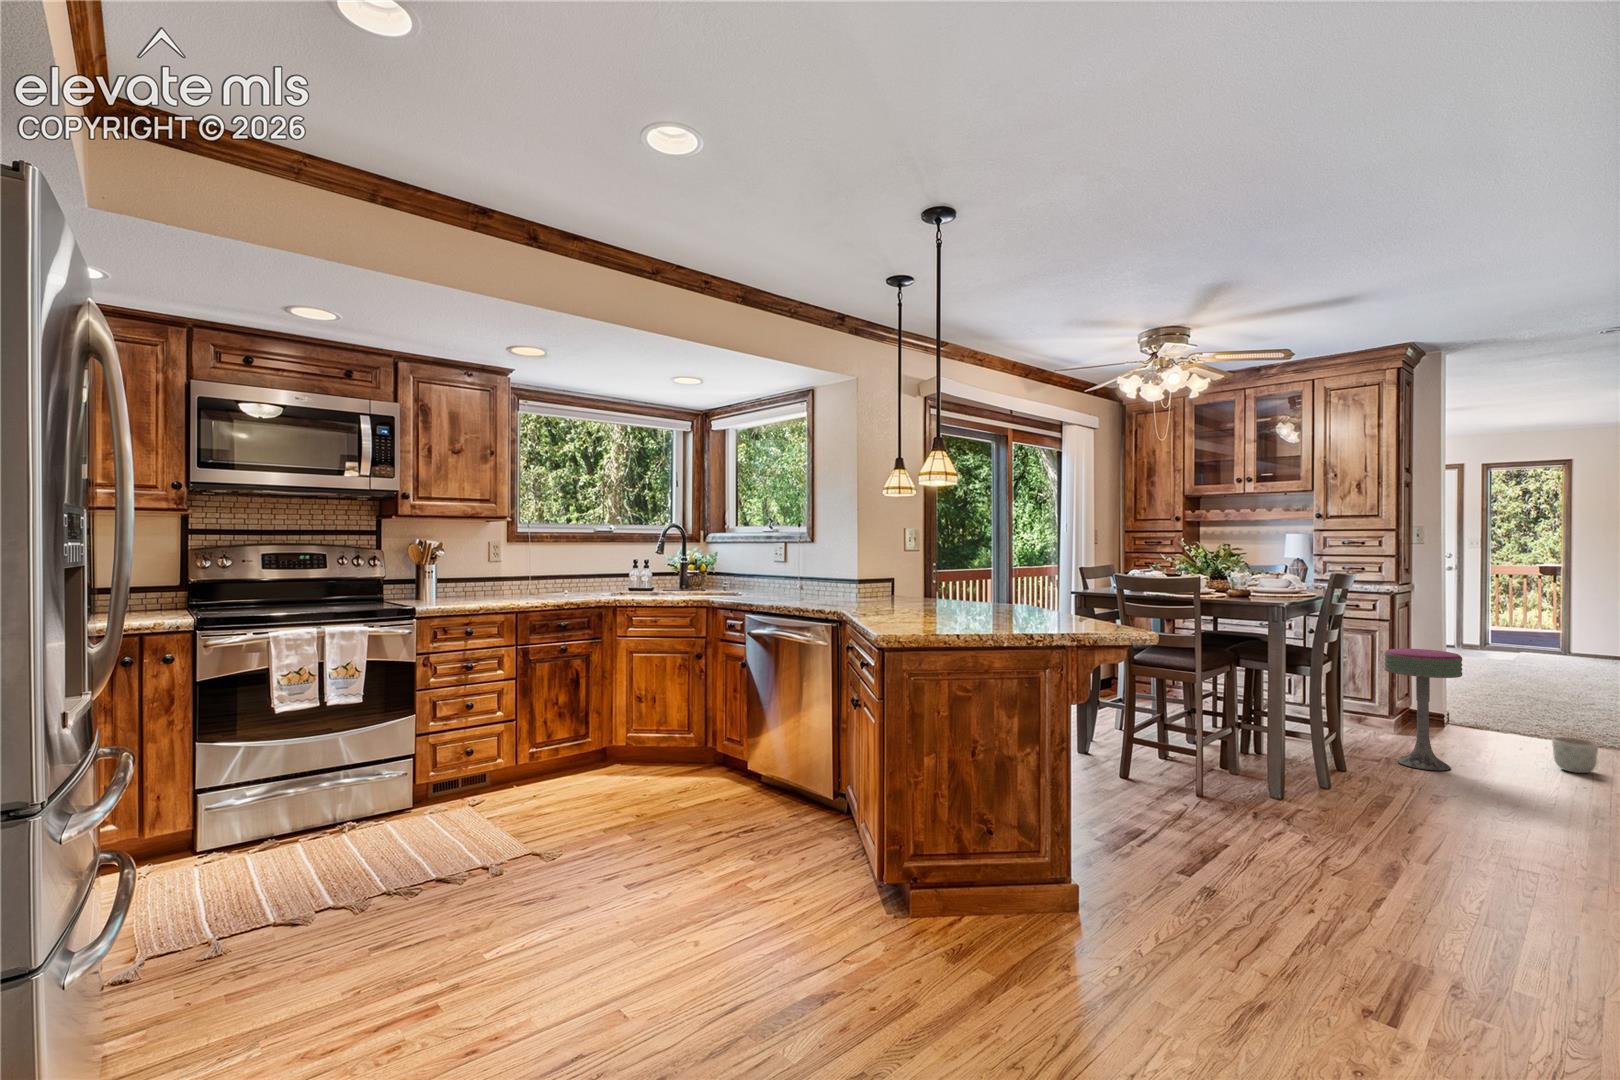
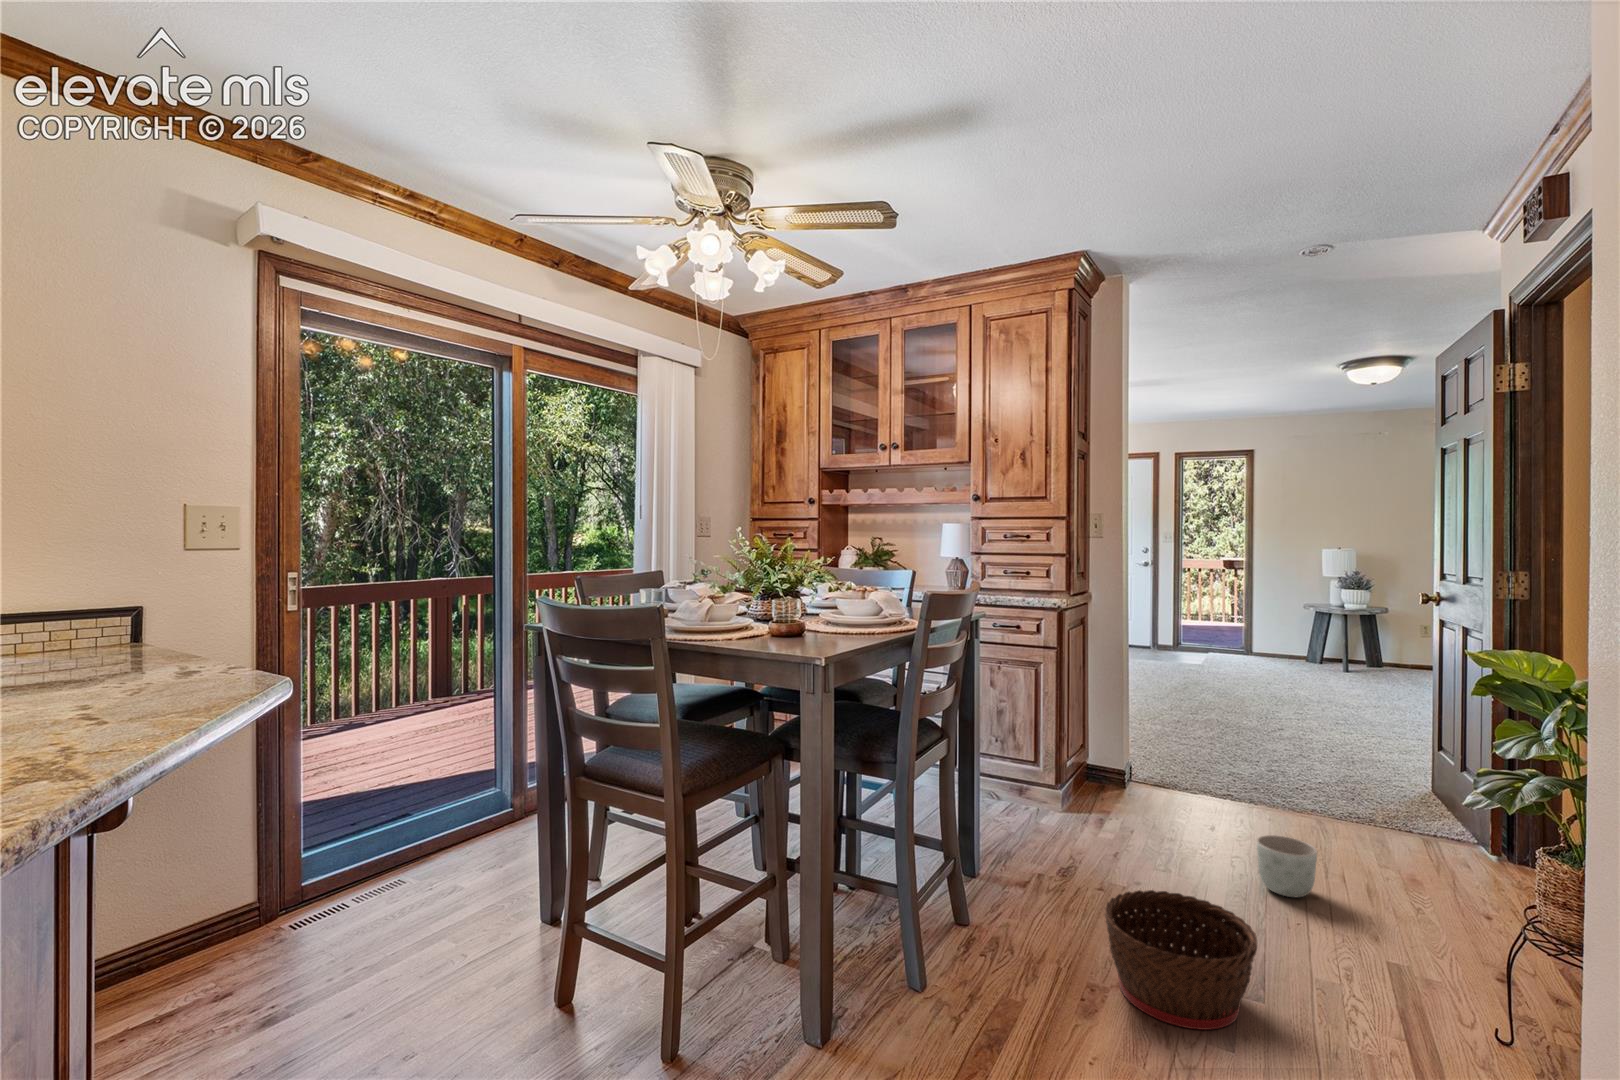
bar stool: present [1385,649,1462,770] -> none [1032,706,1139,915]
basket: none [1444,746,1544,806] -> present [1105,890,1257,1030]

